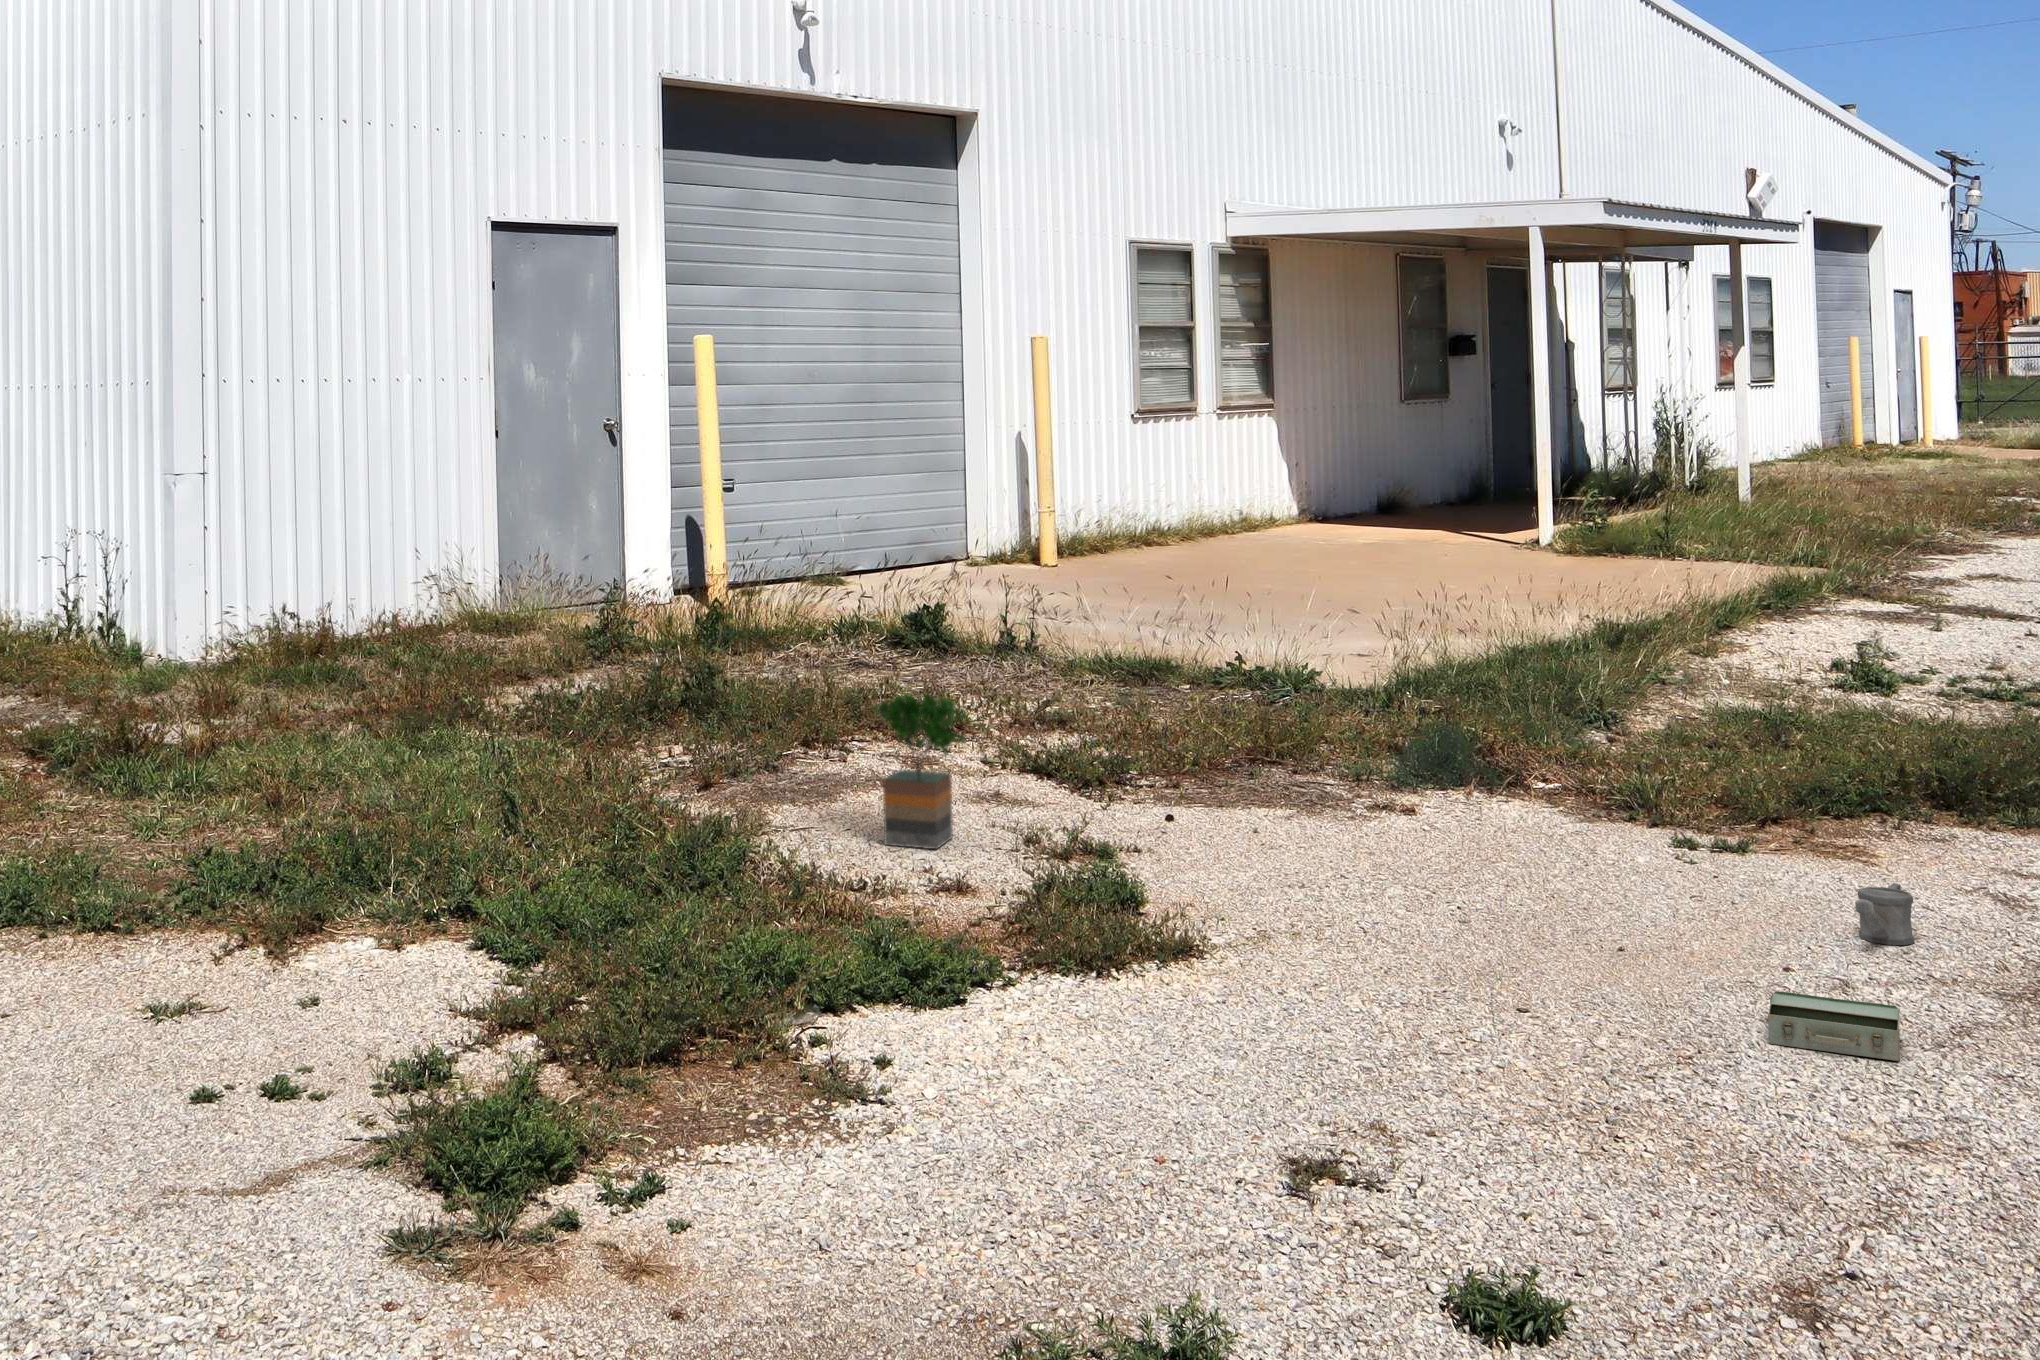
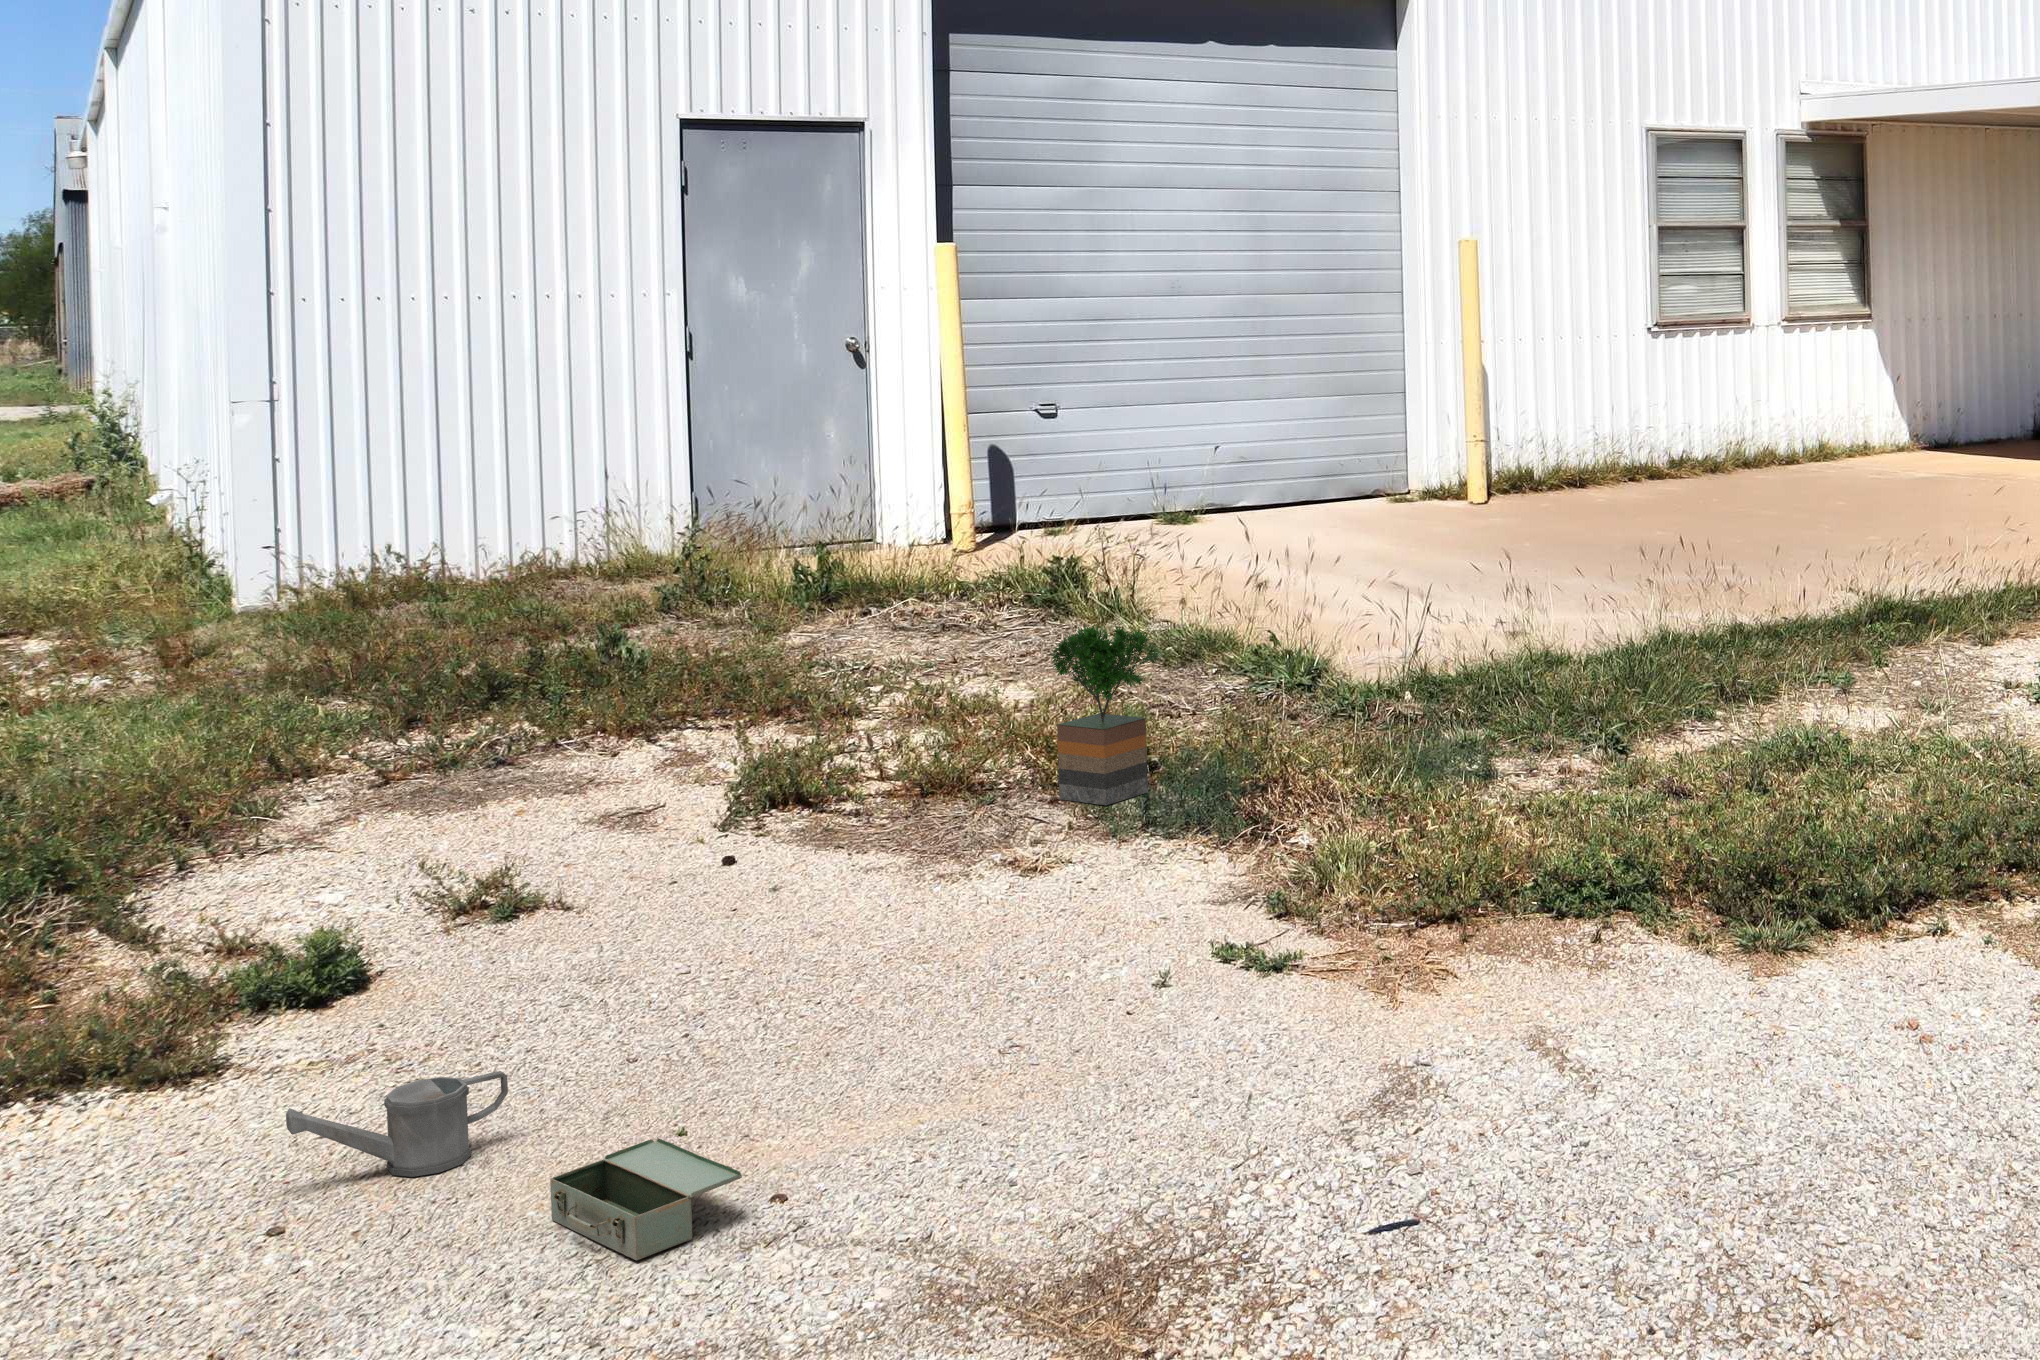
potted tree: present [876,692,967,849] -> present [1050,625,1162,805]
watering can: present [1855,884,1914,945] -> present [286,1071,508,1177]

